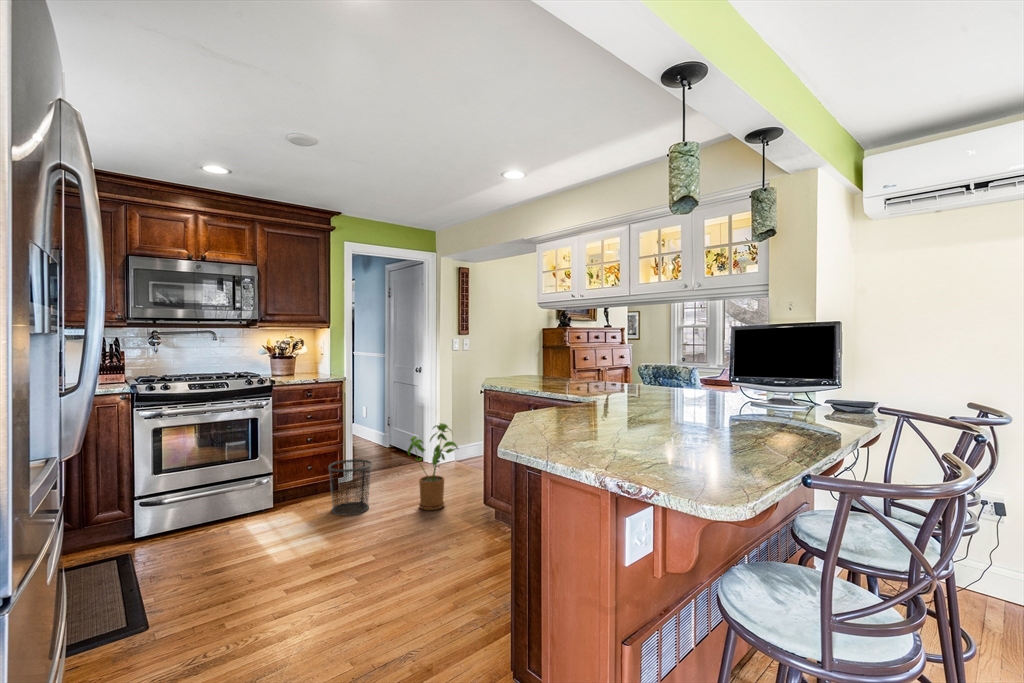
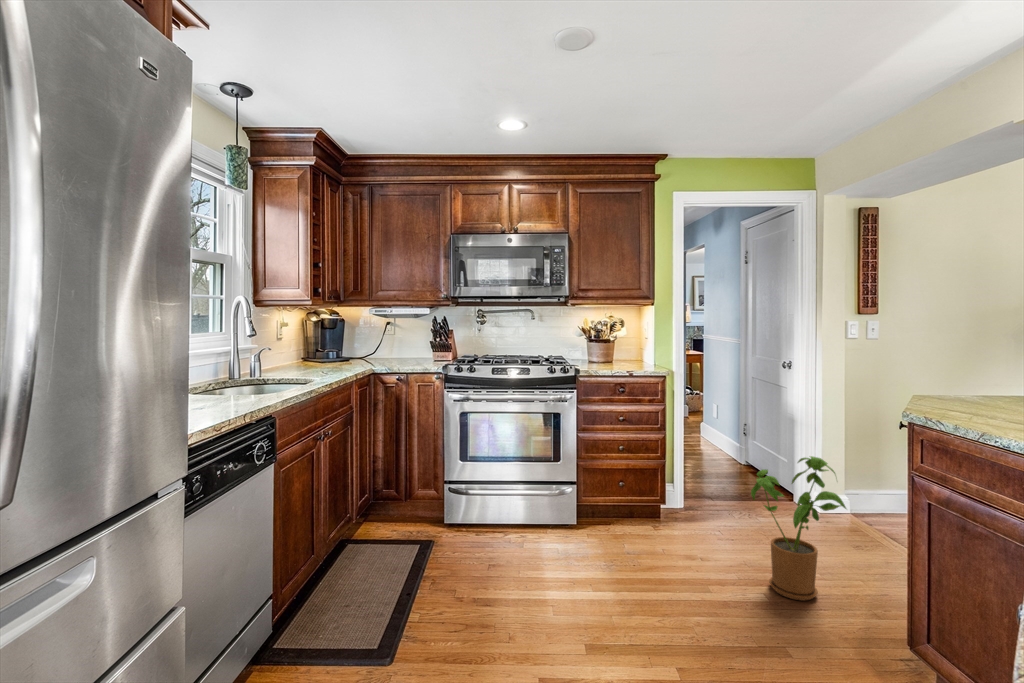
waste bin: present [328,459,372,515] -> none [635,484,697,566]

